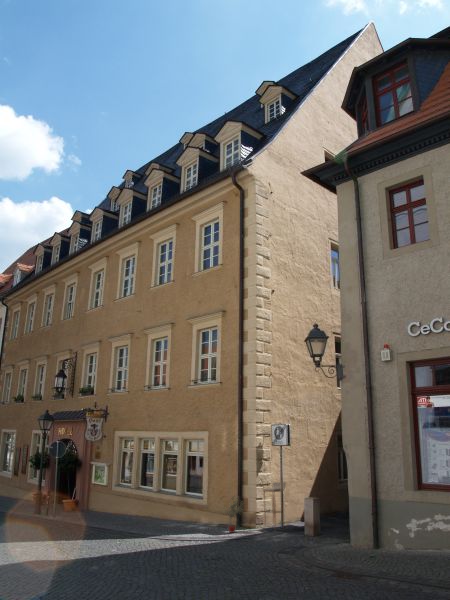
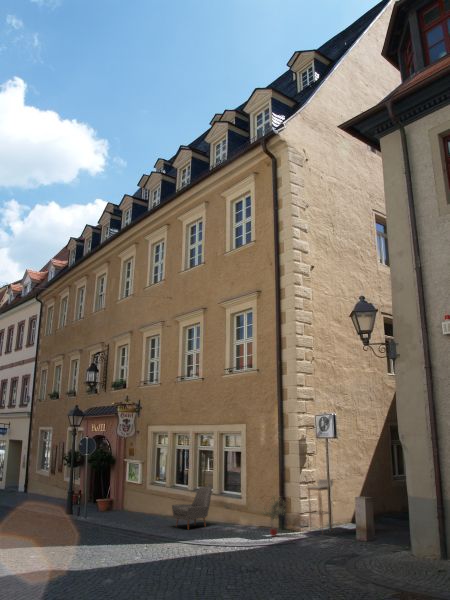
chair: none [139,488,176,527] -> present [172,487,212,529]

